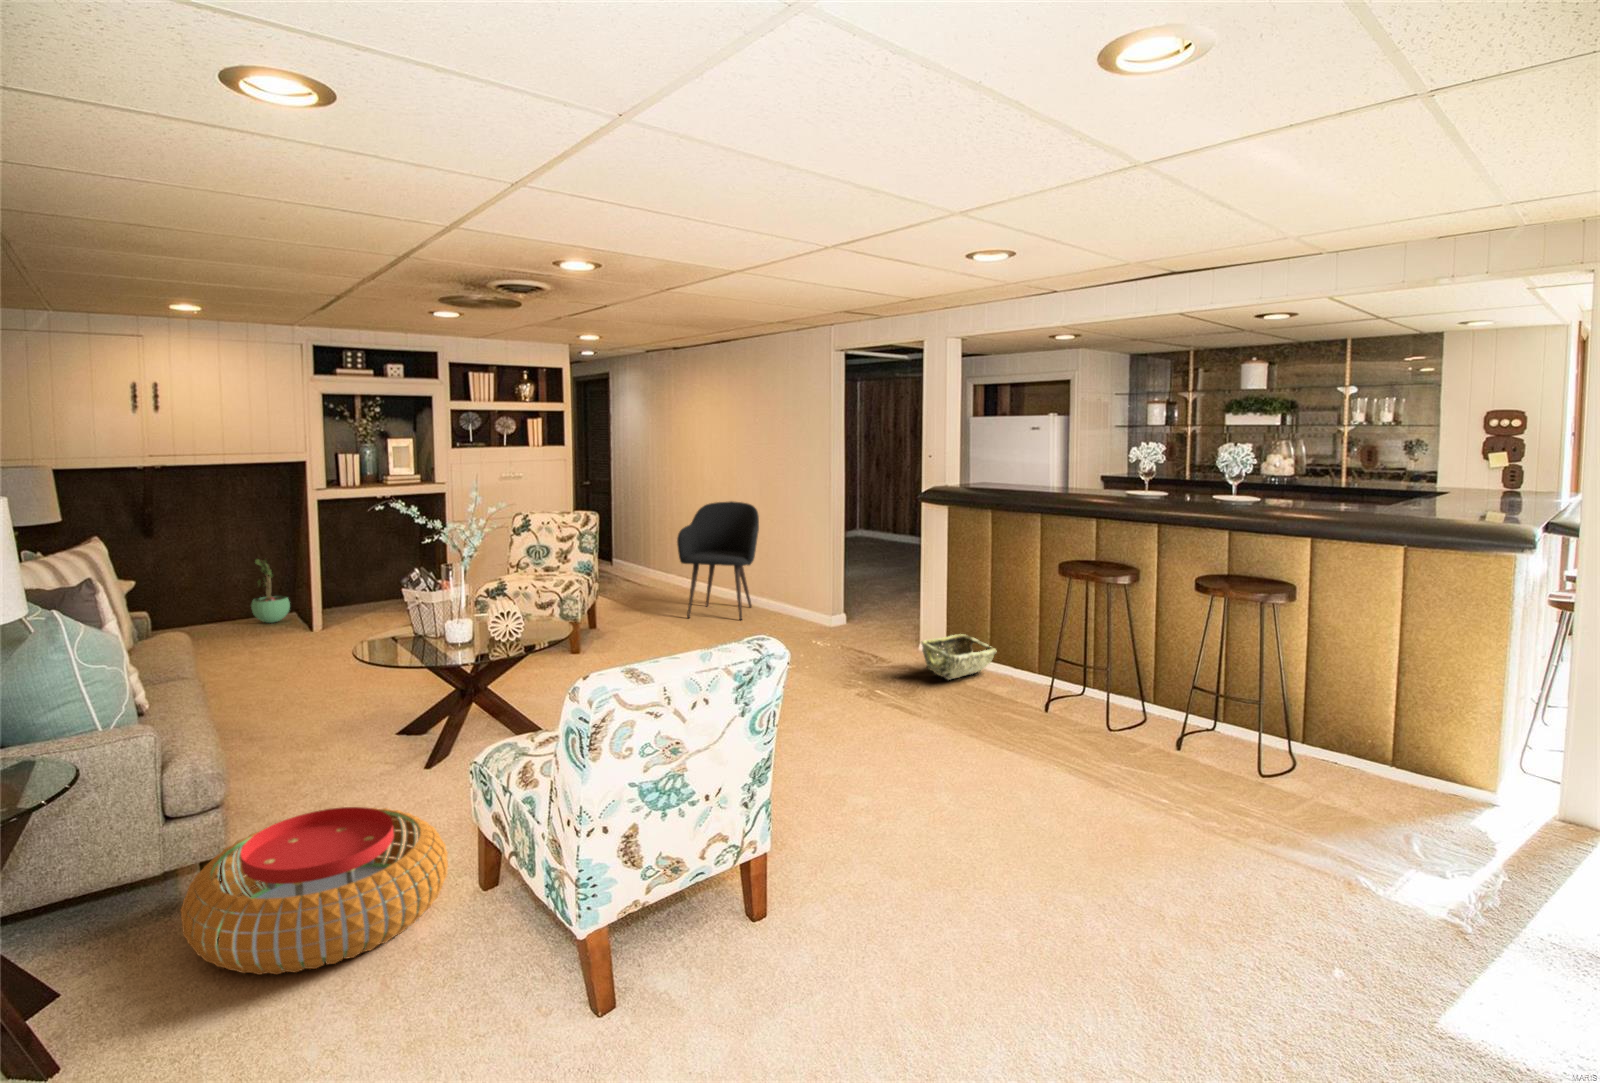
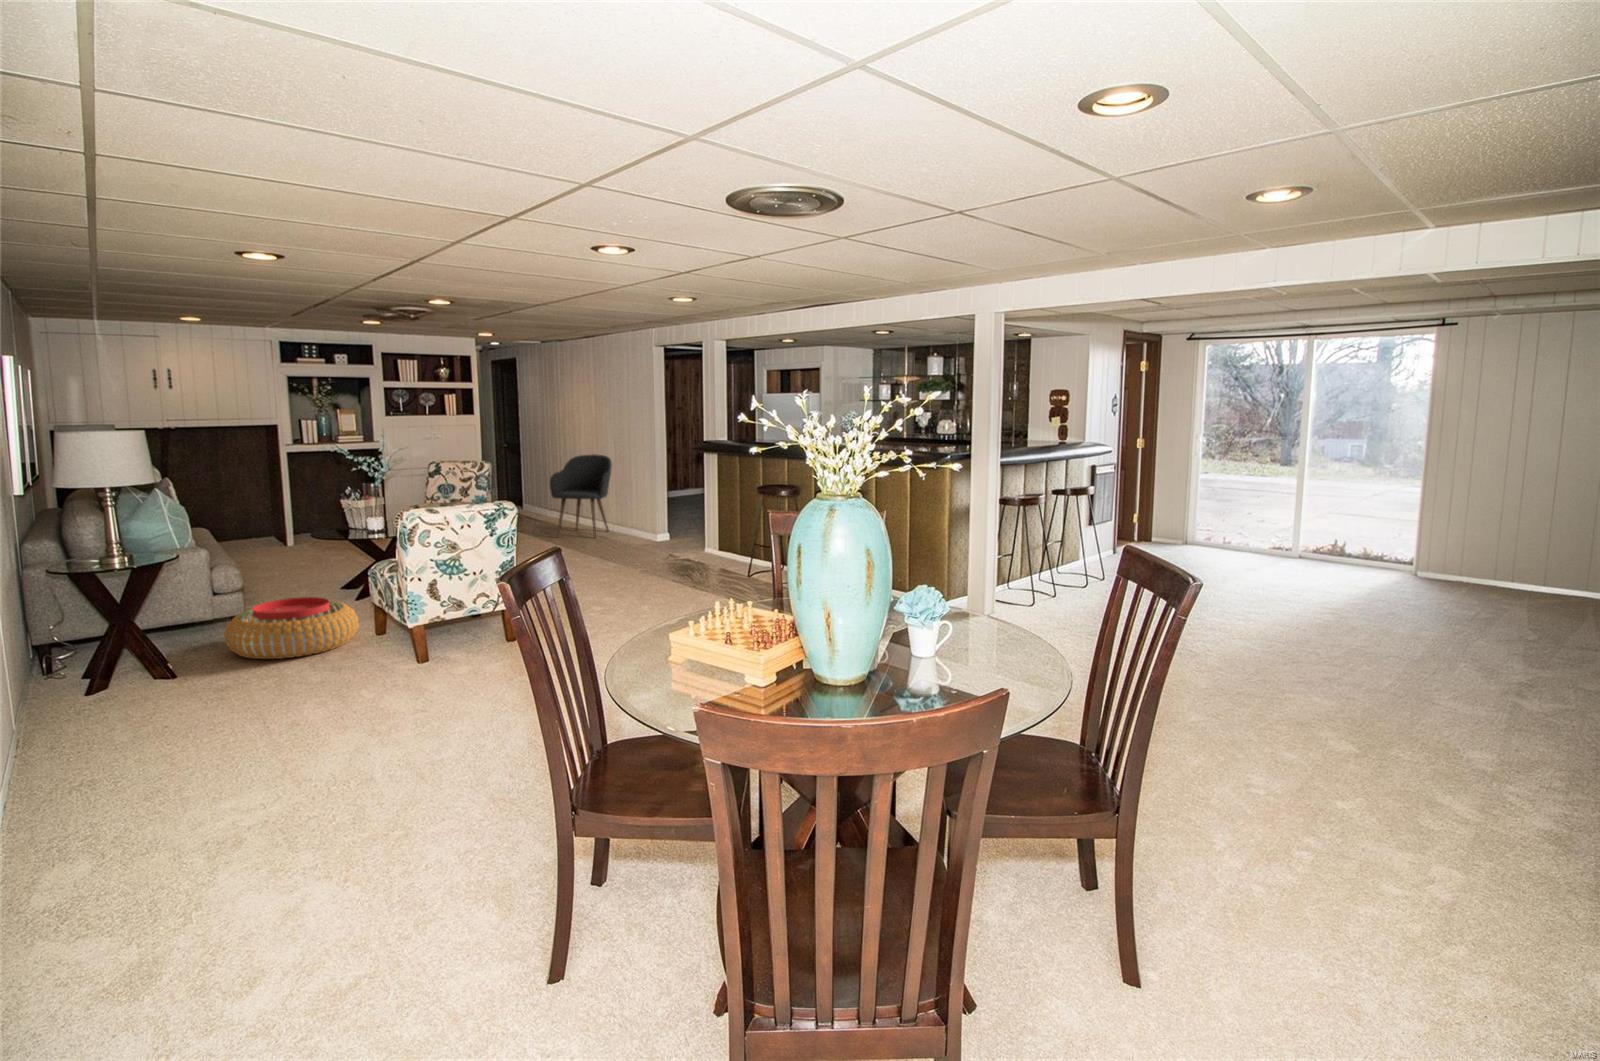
potted plant: present [251,559,290,623] -> none [240,495,268,542]
woven basket: present [922,634,996,680] -> none [690,538,742,565]

